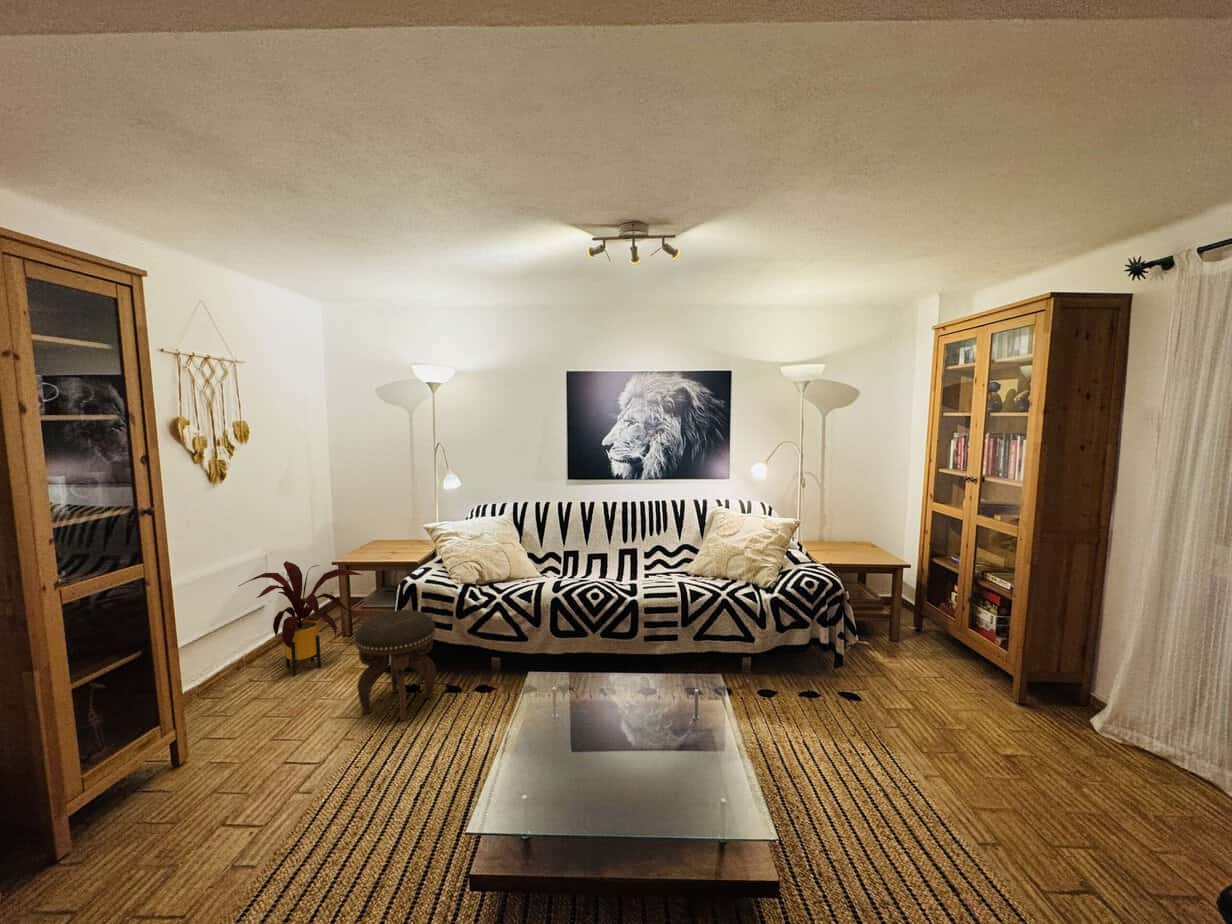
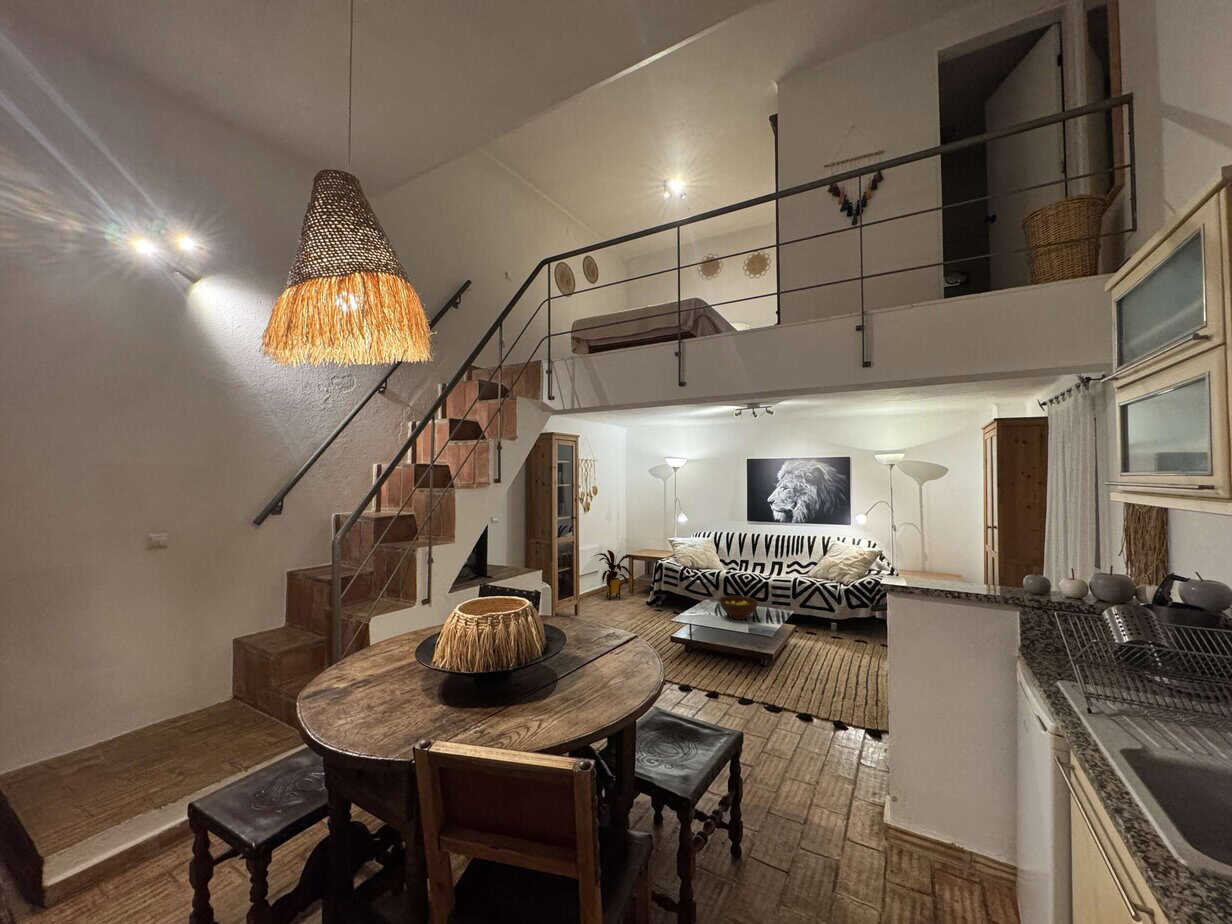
footstool: present [355,609,436,721] -> none [635,572,668,618]
fruit bowl: none [572,655,657,719] -> present [719,596,758,619]

